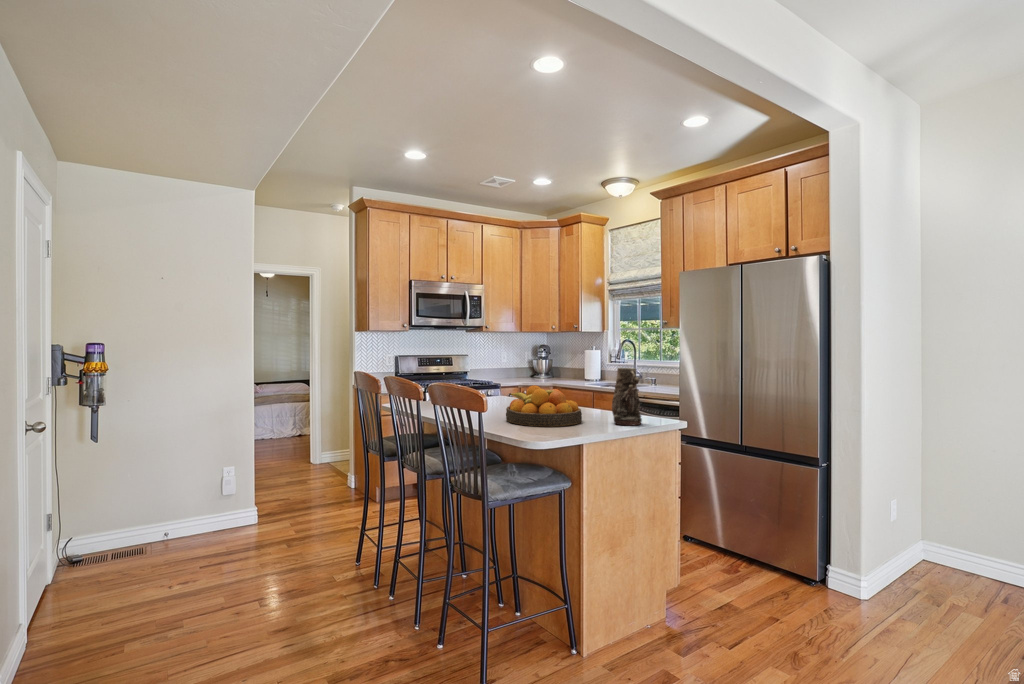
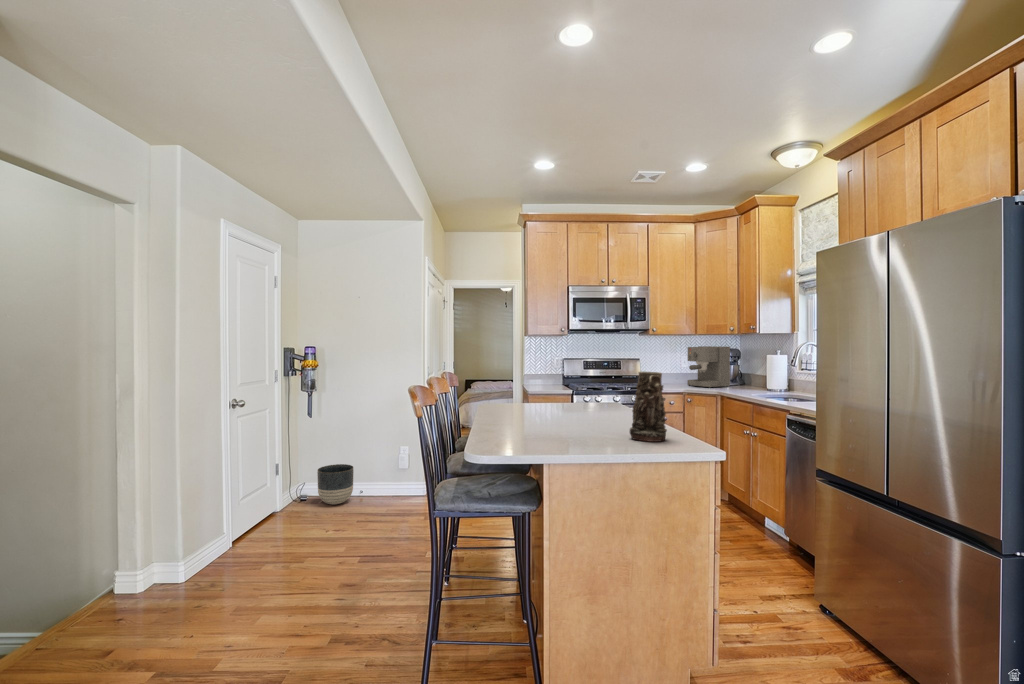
coffee maker: none [516,344,552,382] -> present [688,346,730,388]
fruit bowl: present [506,385,582,427] -> none [526,389,608,435]
planter: none [112,500,166,555] -> present [317,464,354,504]

